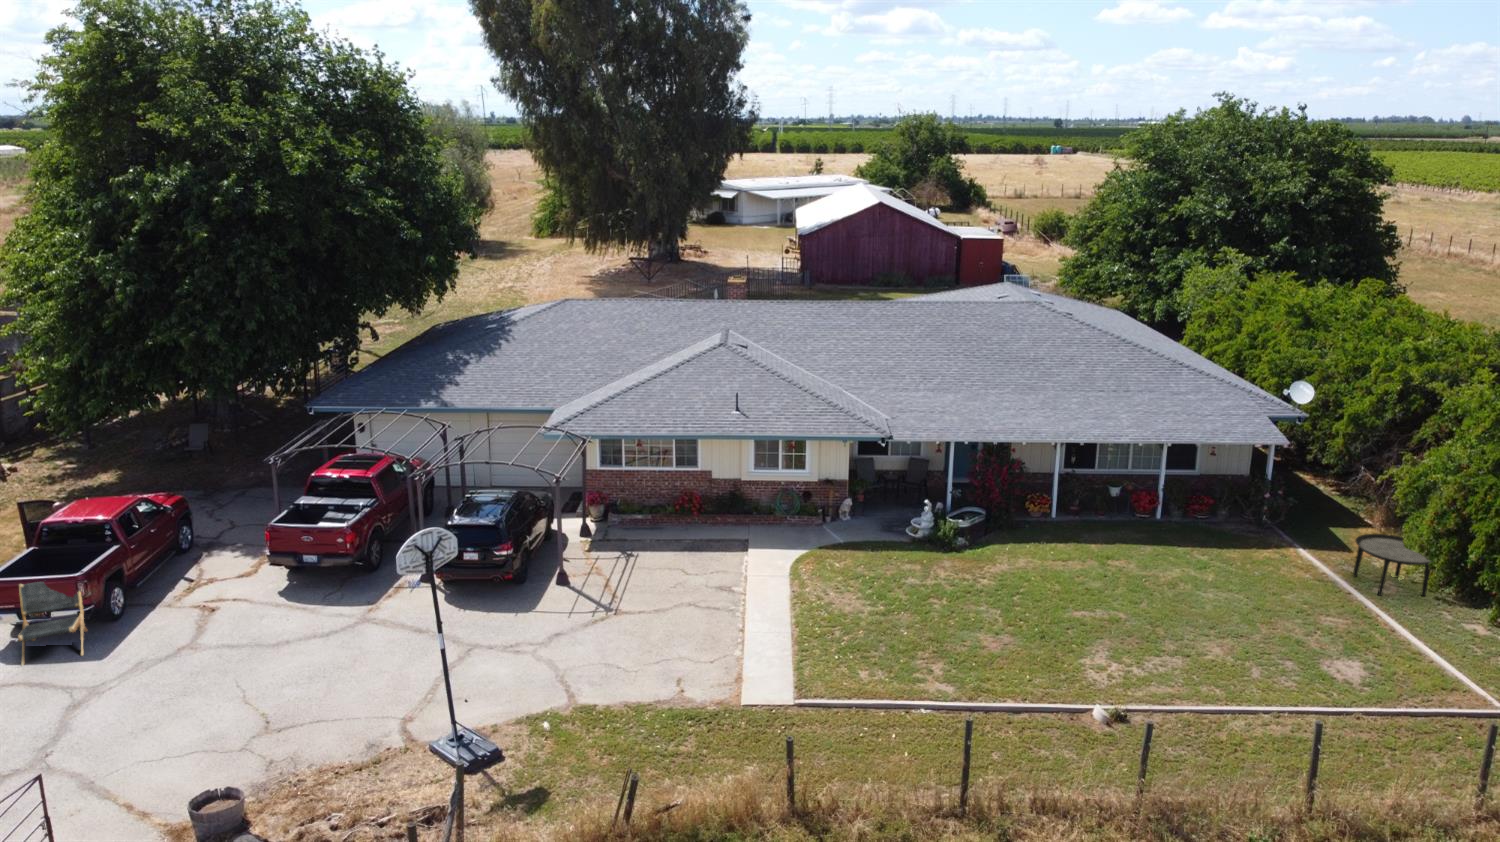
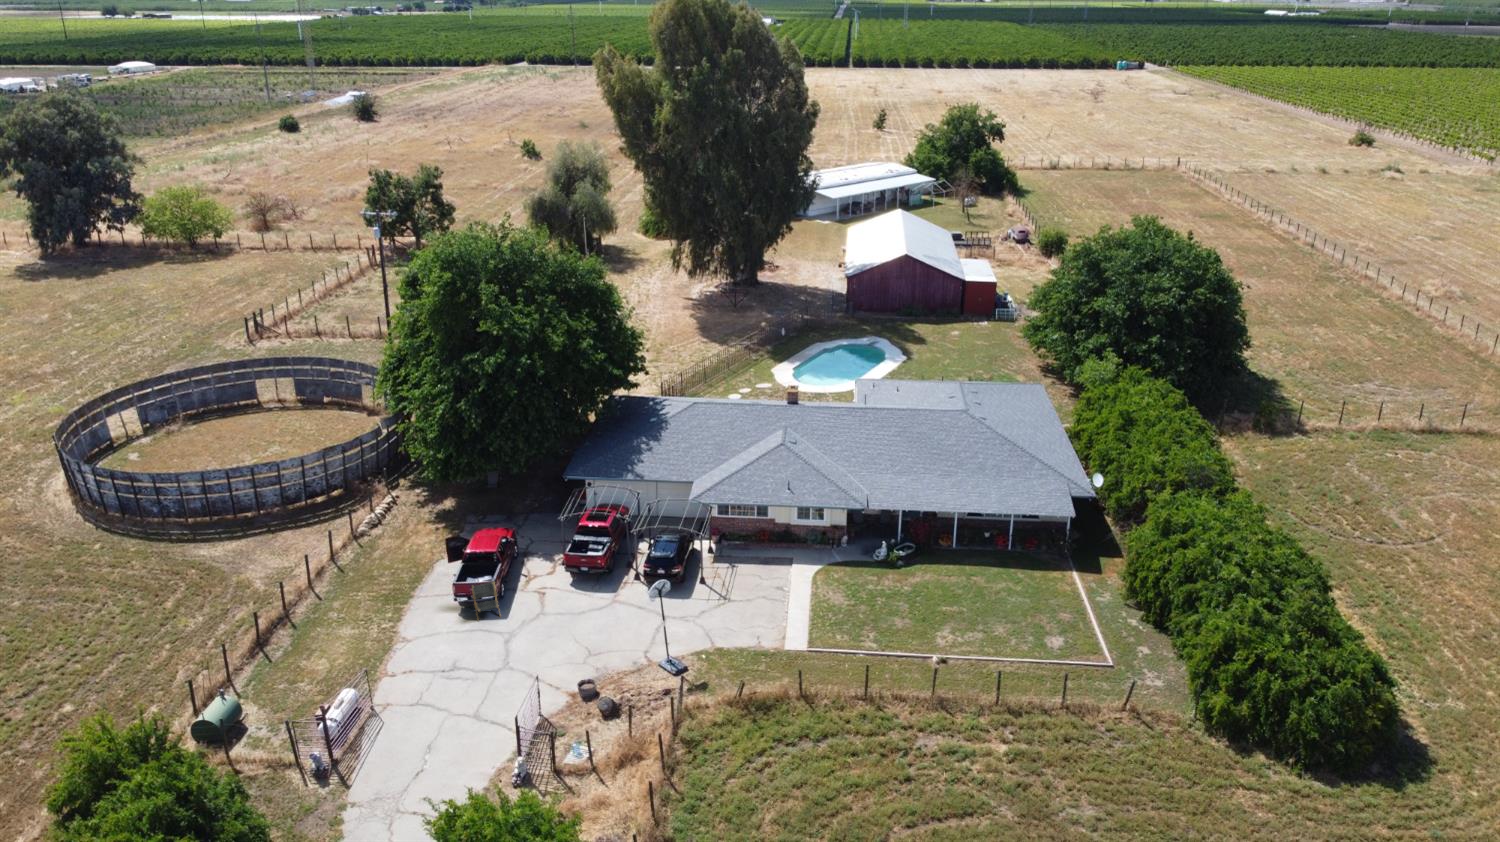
round table: present [1353,534,1432,596] -> none [1093,570,1130,604]

